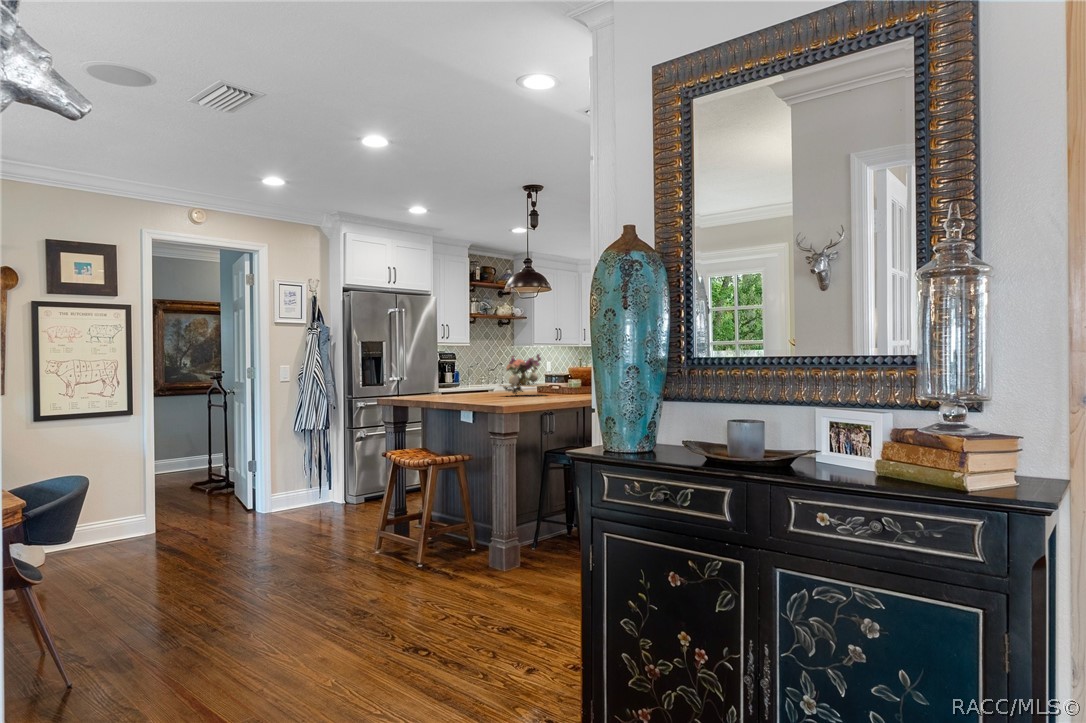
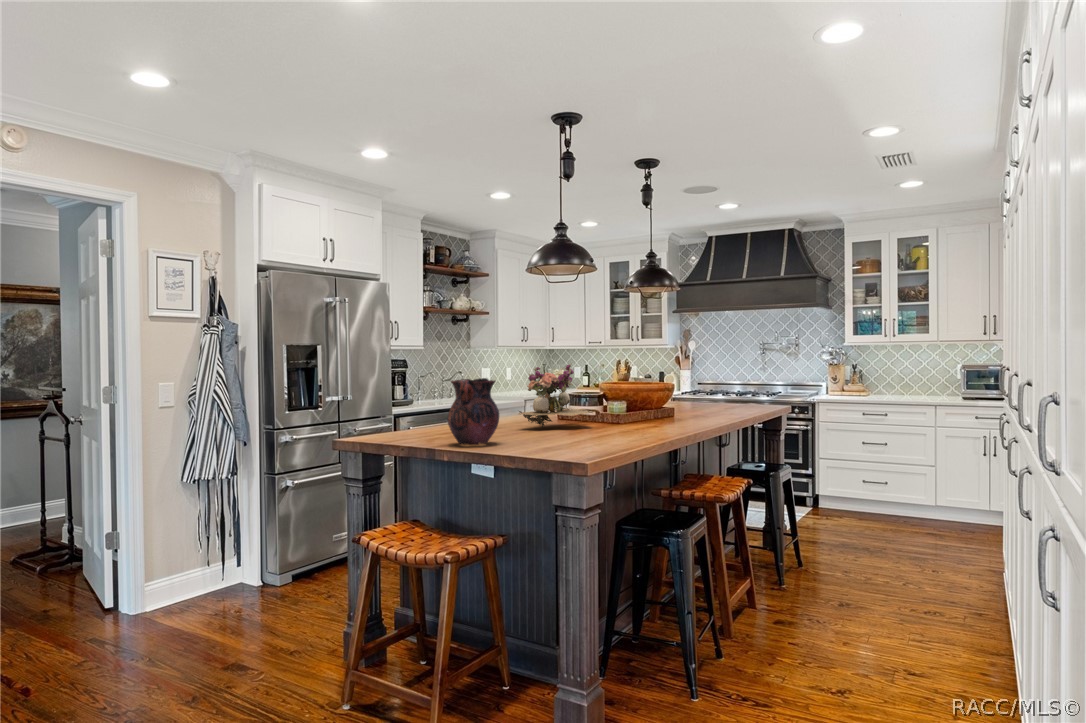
vase: none [439,361,471,401] -> present [447,378,499,445]

